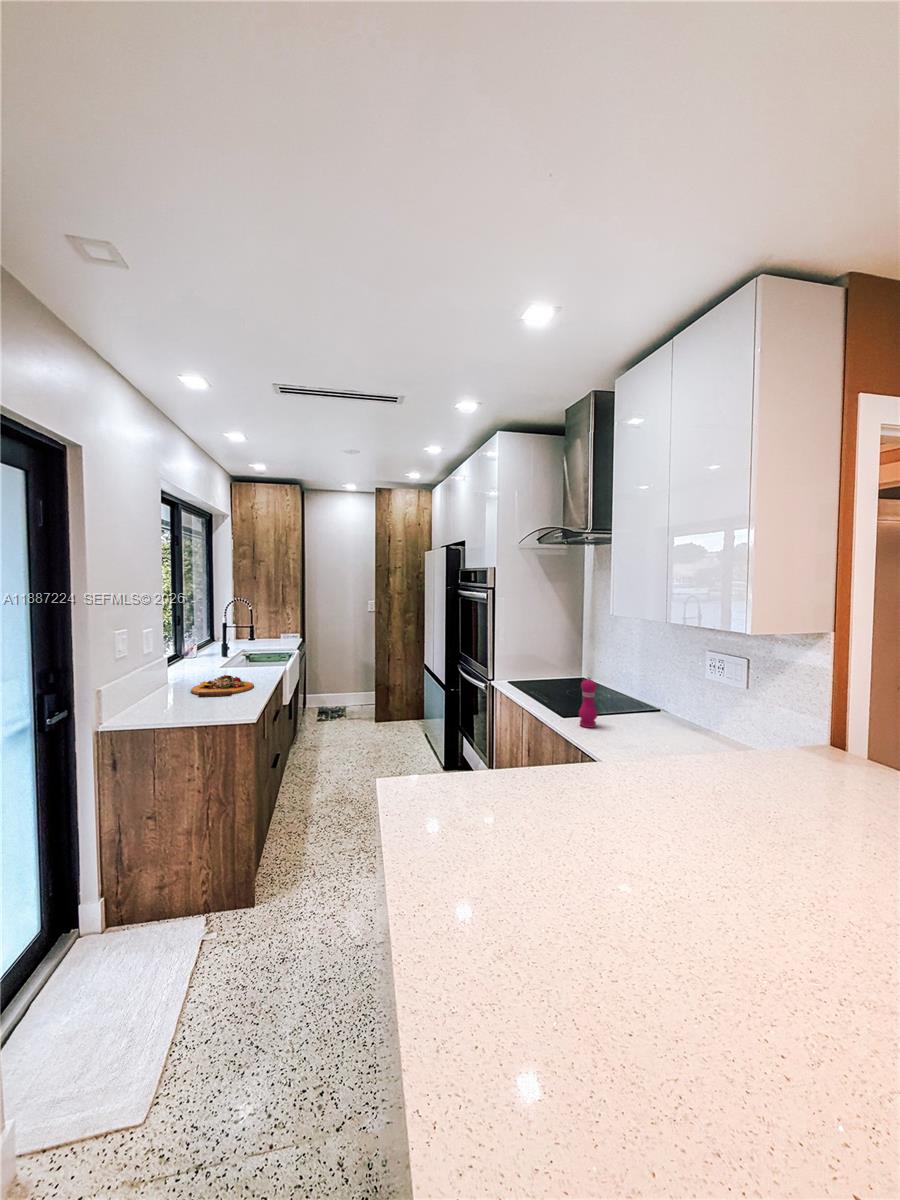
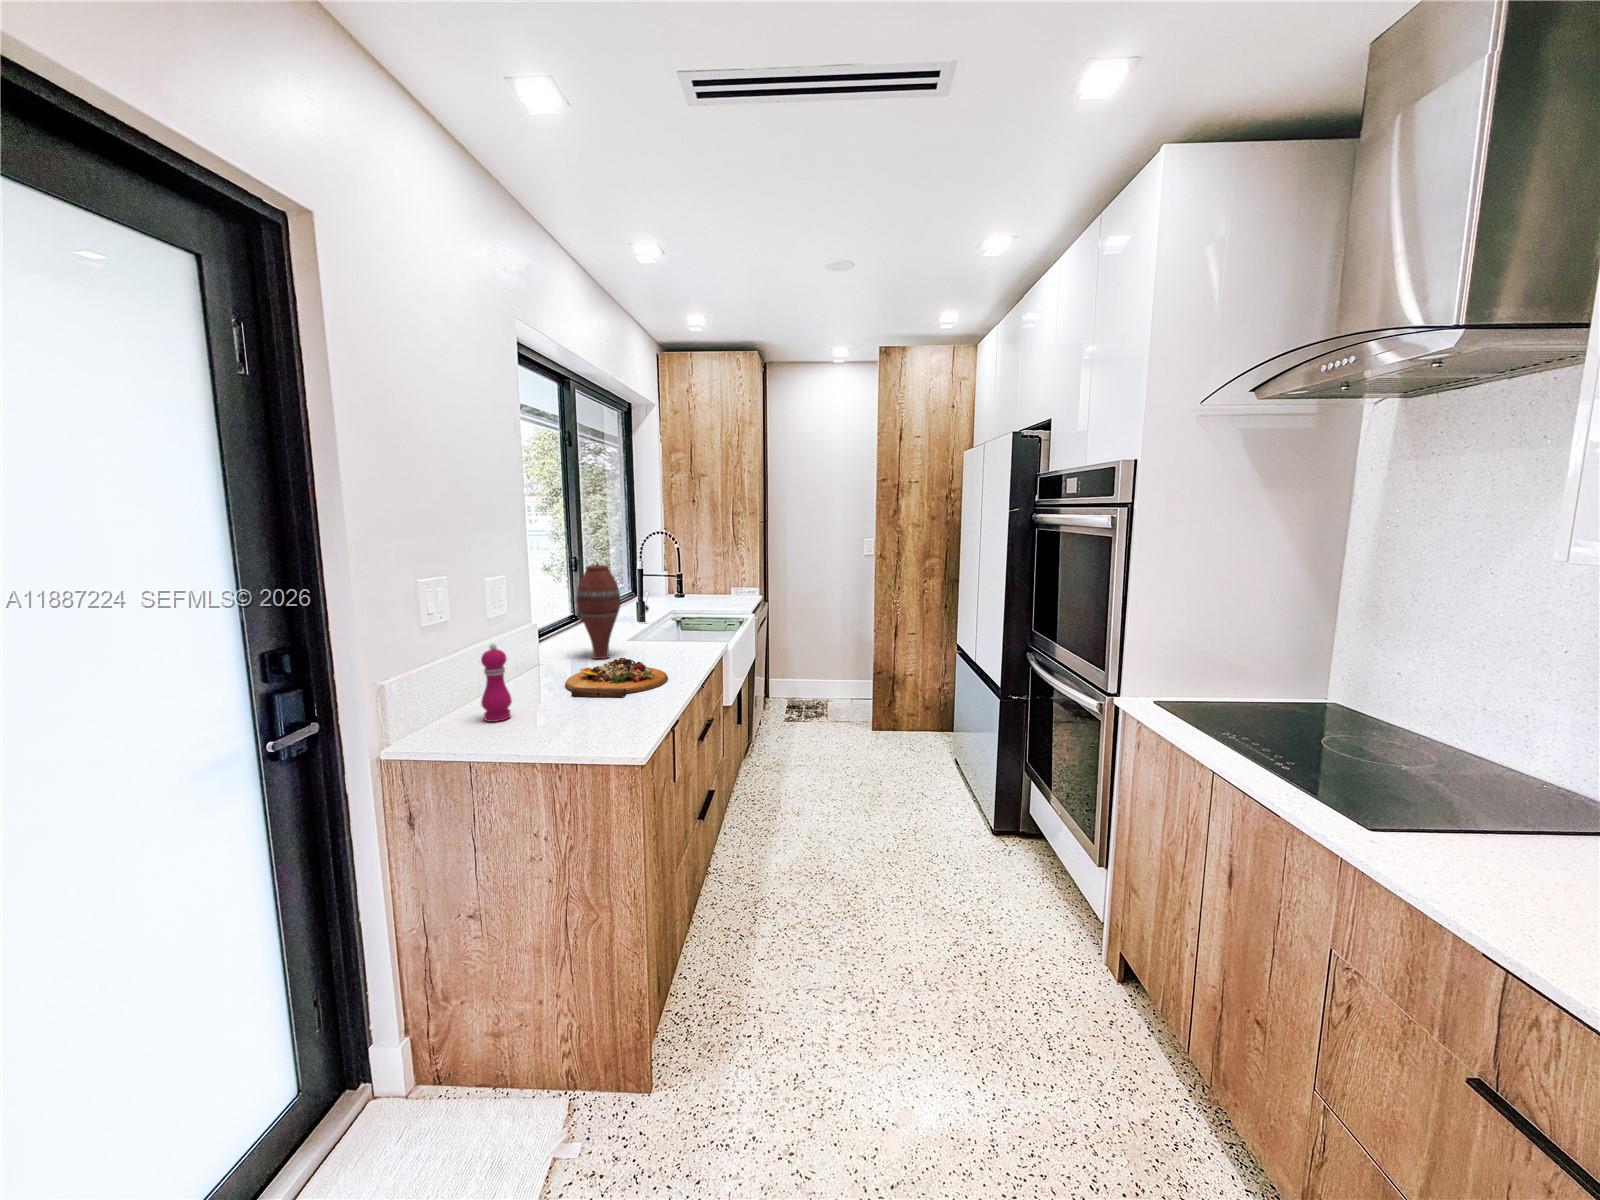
vase: none [191,620,219,679] -> present [576,563,621,659]
pepper mill: present [579,676,597,728] -> present [481,644,512,722]

